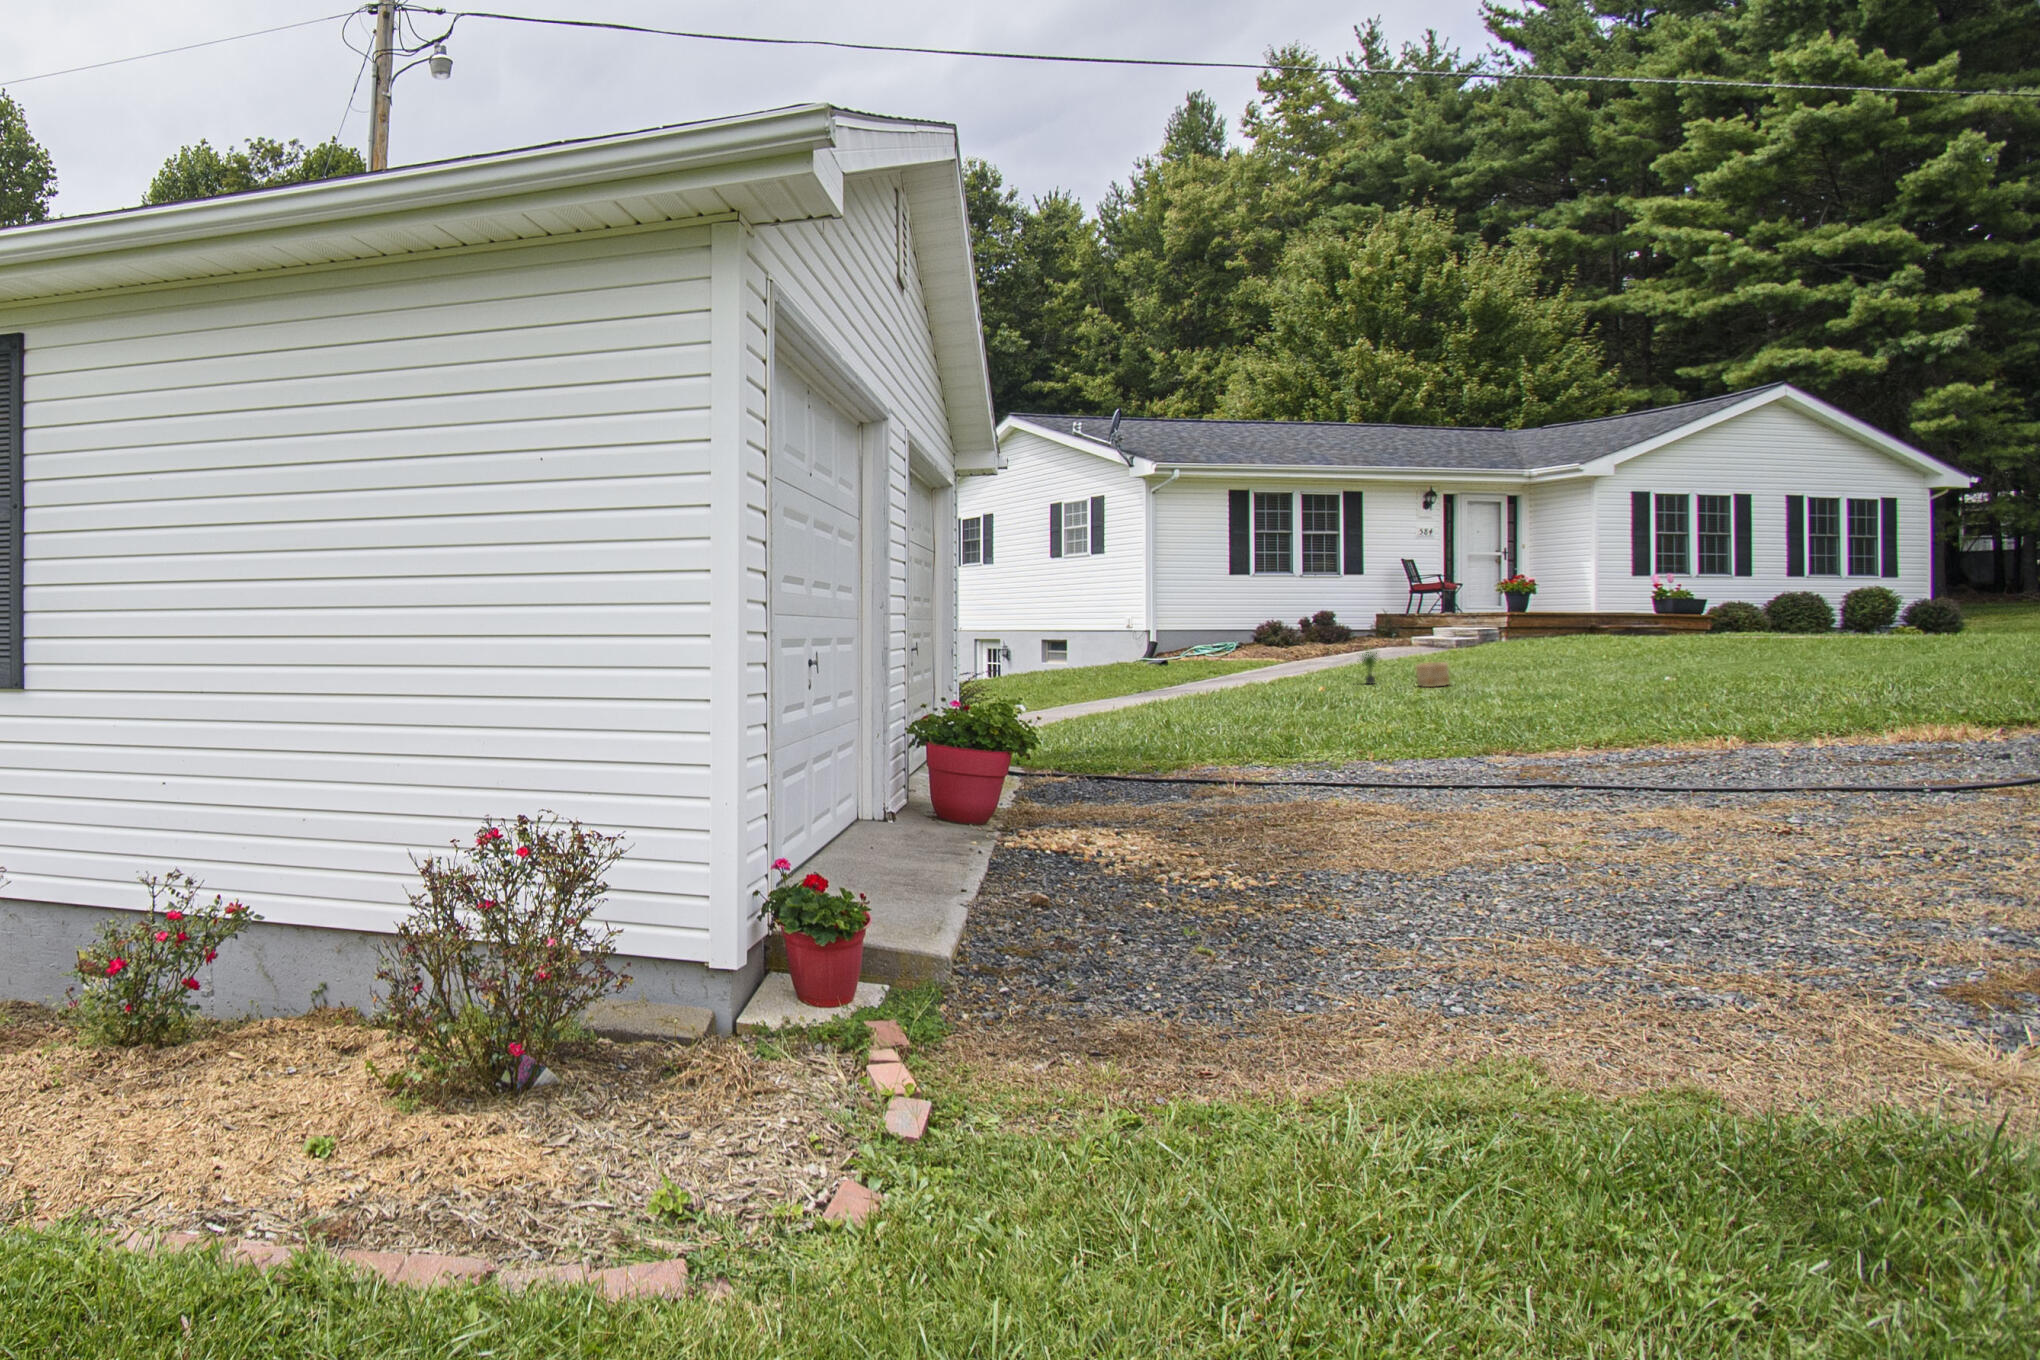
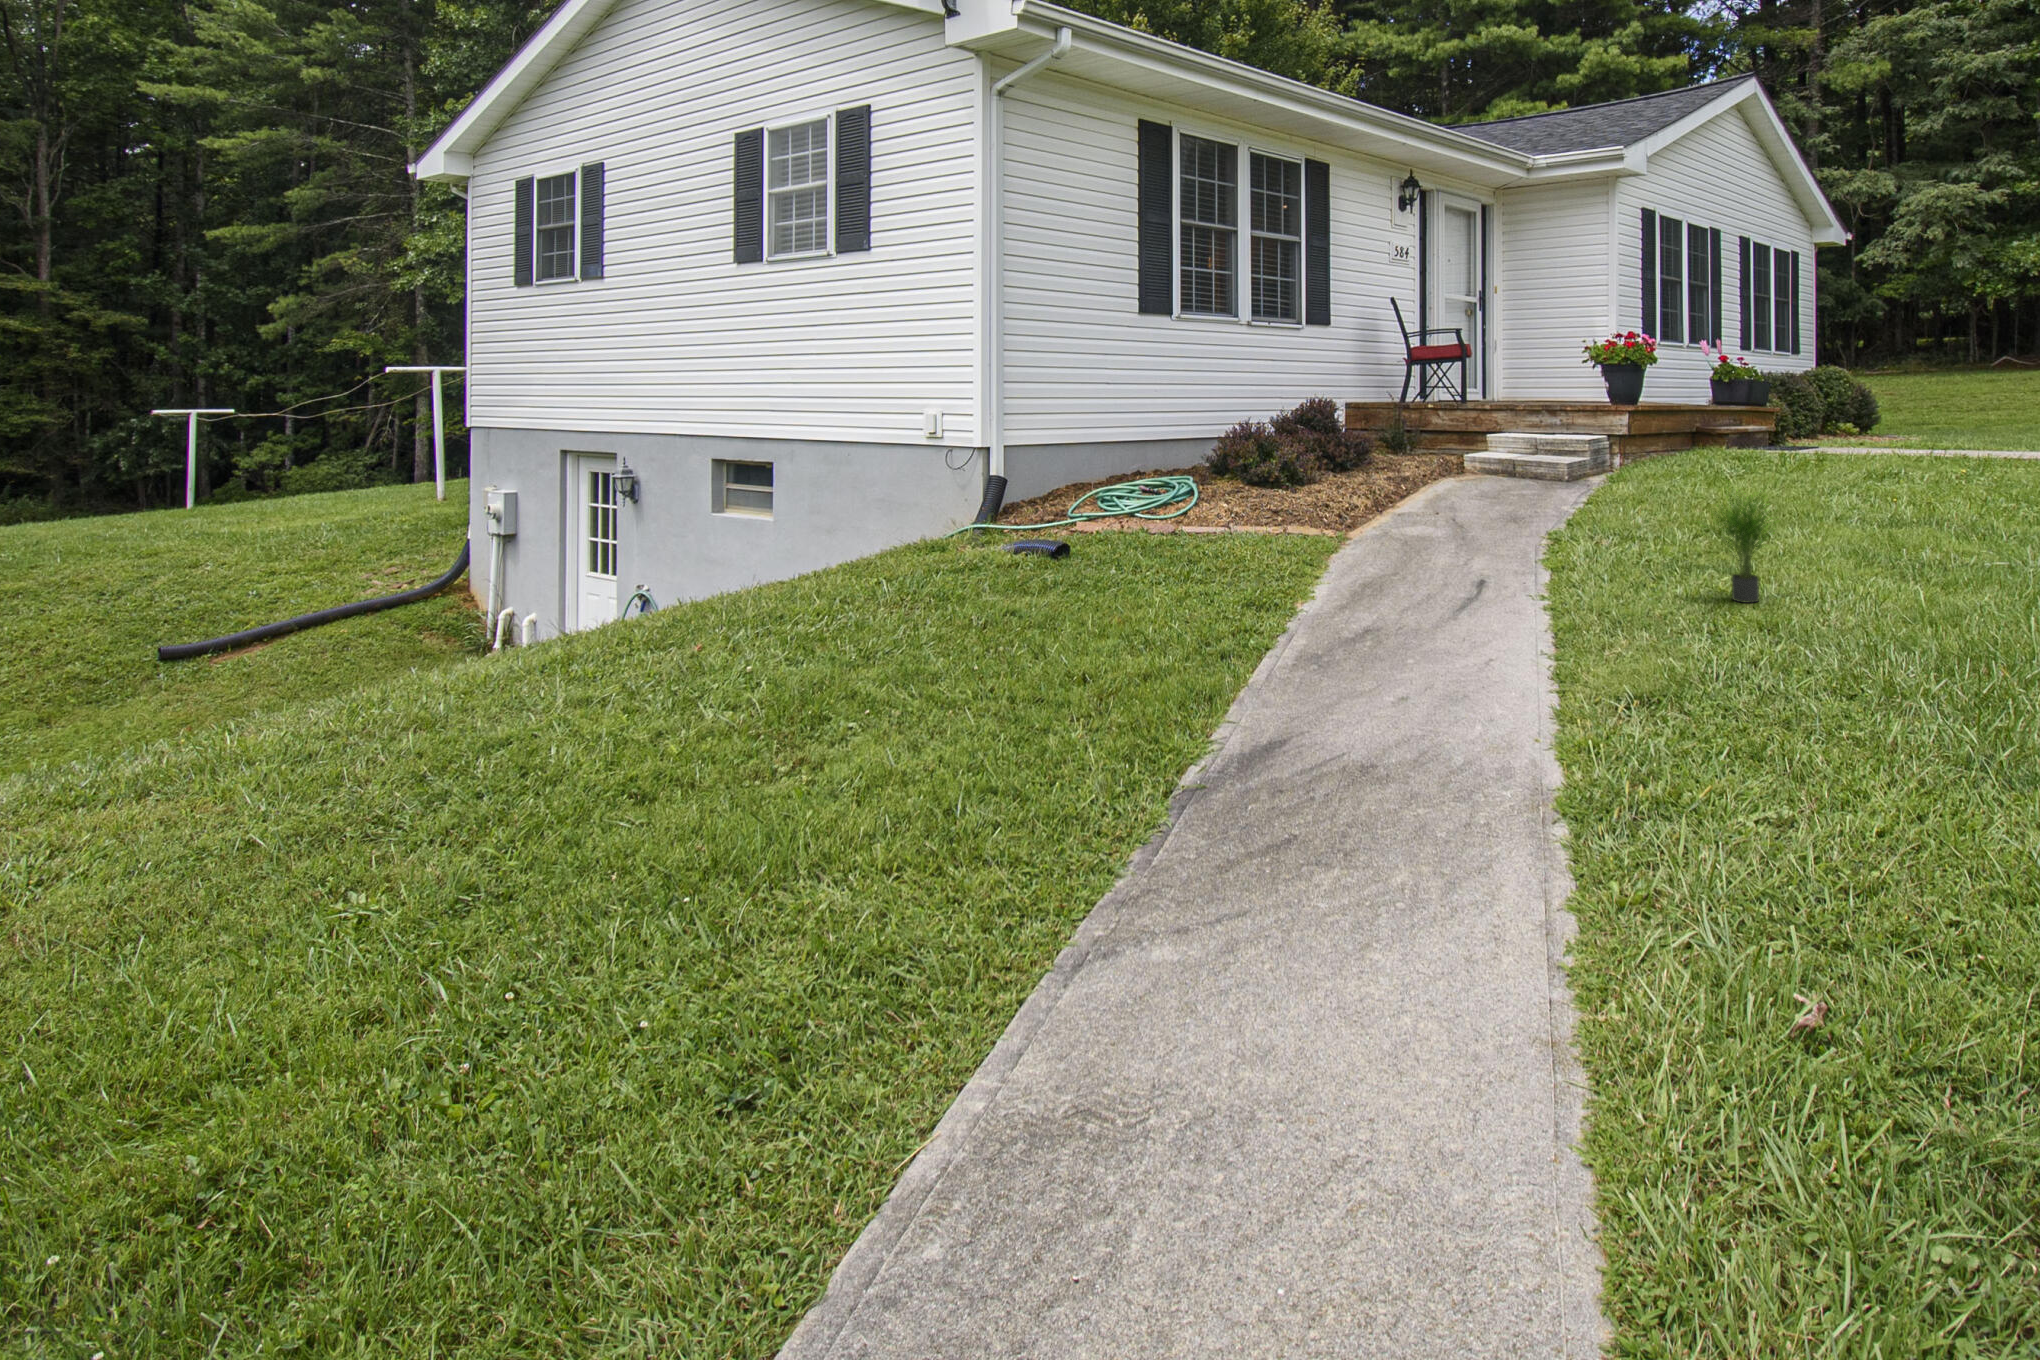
wooden bucket: present [1416,662,1449,687] -> none [1907,531,2015,616]

